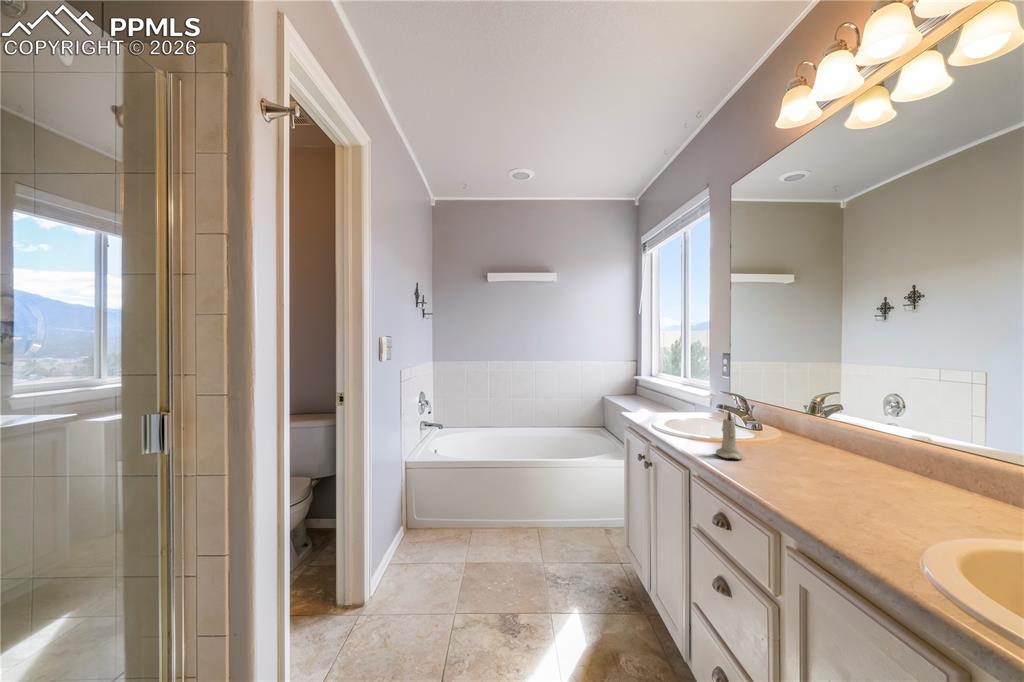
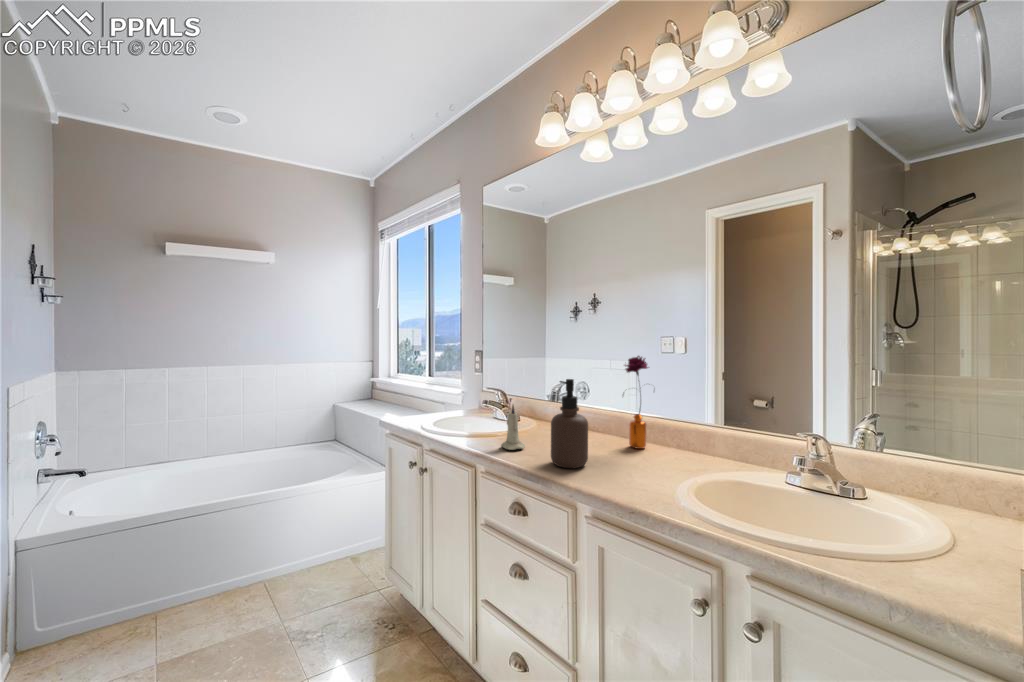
flower: none [899,364,963,496] -> present [625,356,648,449]
soap dispenser: none [761,387,815,492] -> present [551,379,588,468]

